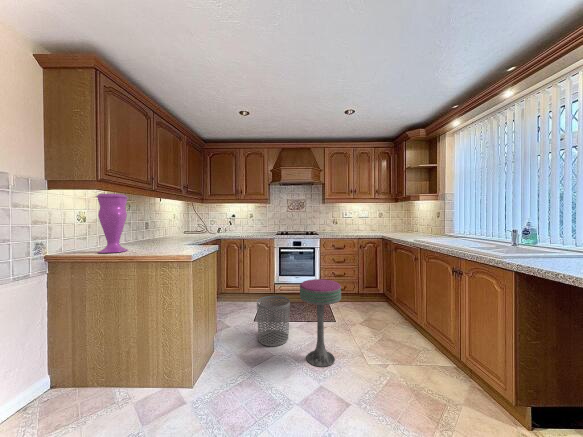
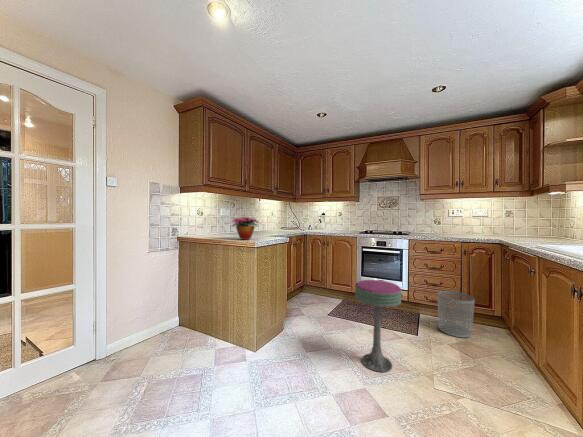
vase: present [96,194,129,253] -> none [203,195,225,238]
flower arrangement: none [143,221,190,251] -> present [232,217,258,240]
waste bin: present [257,296,290,346] -> present [437,291,475,338]

